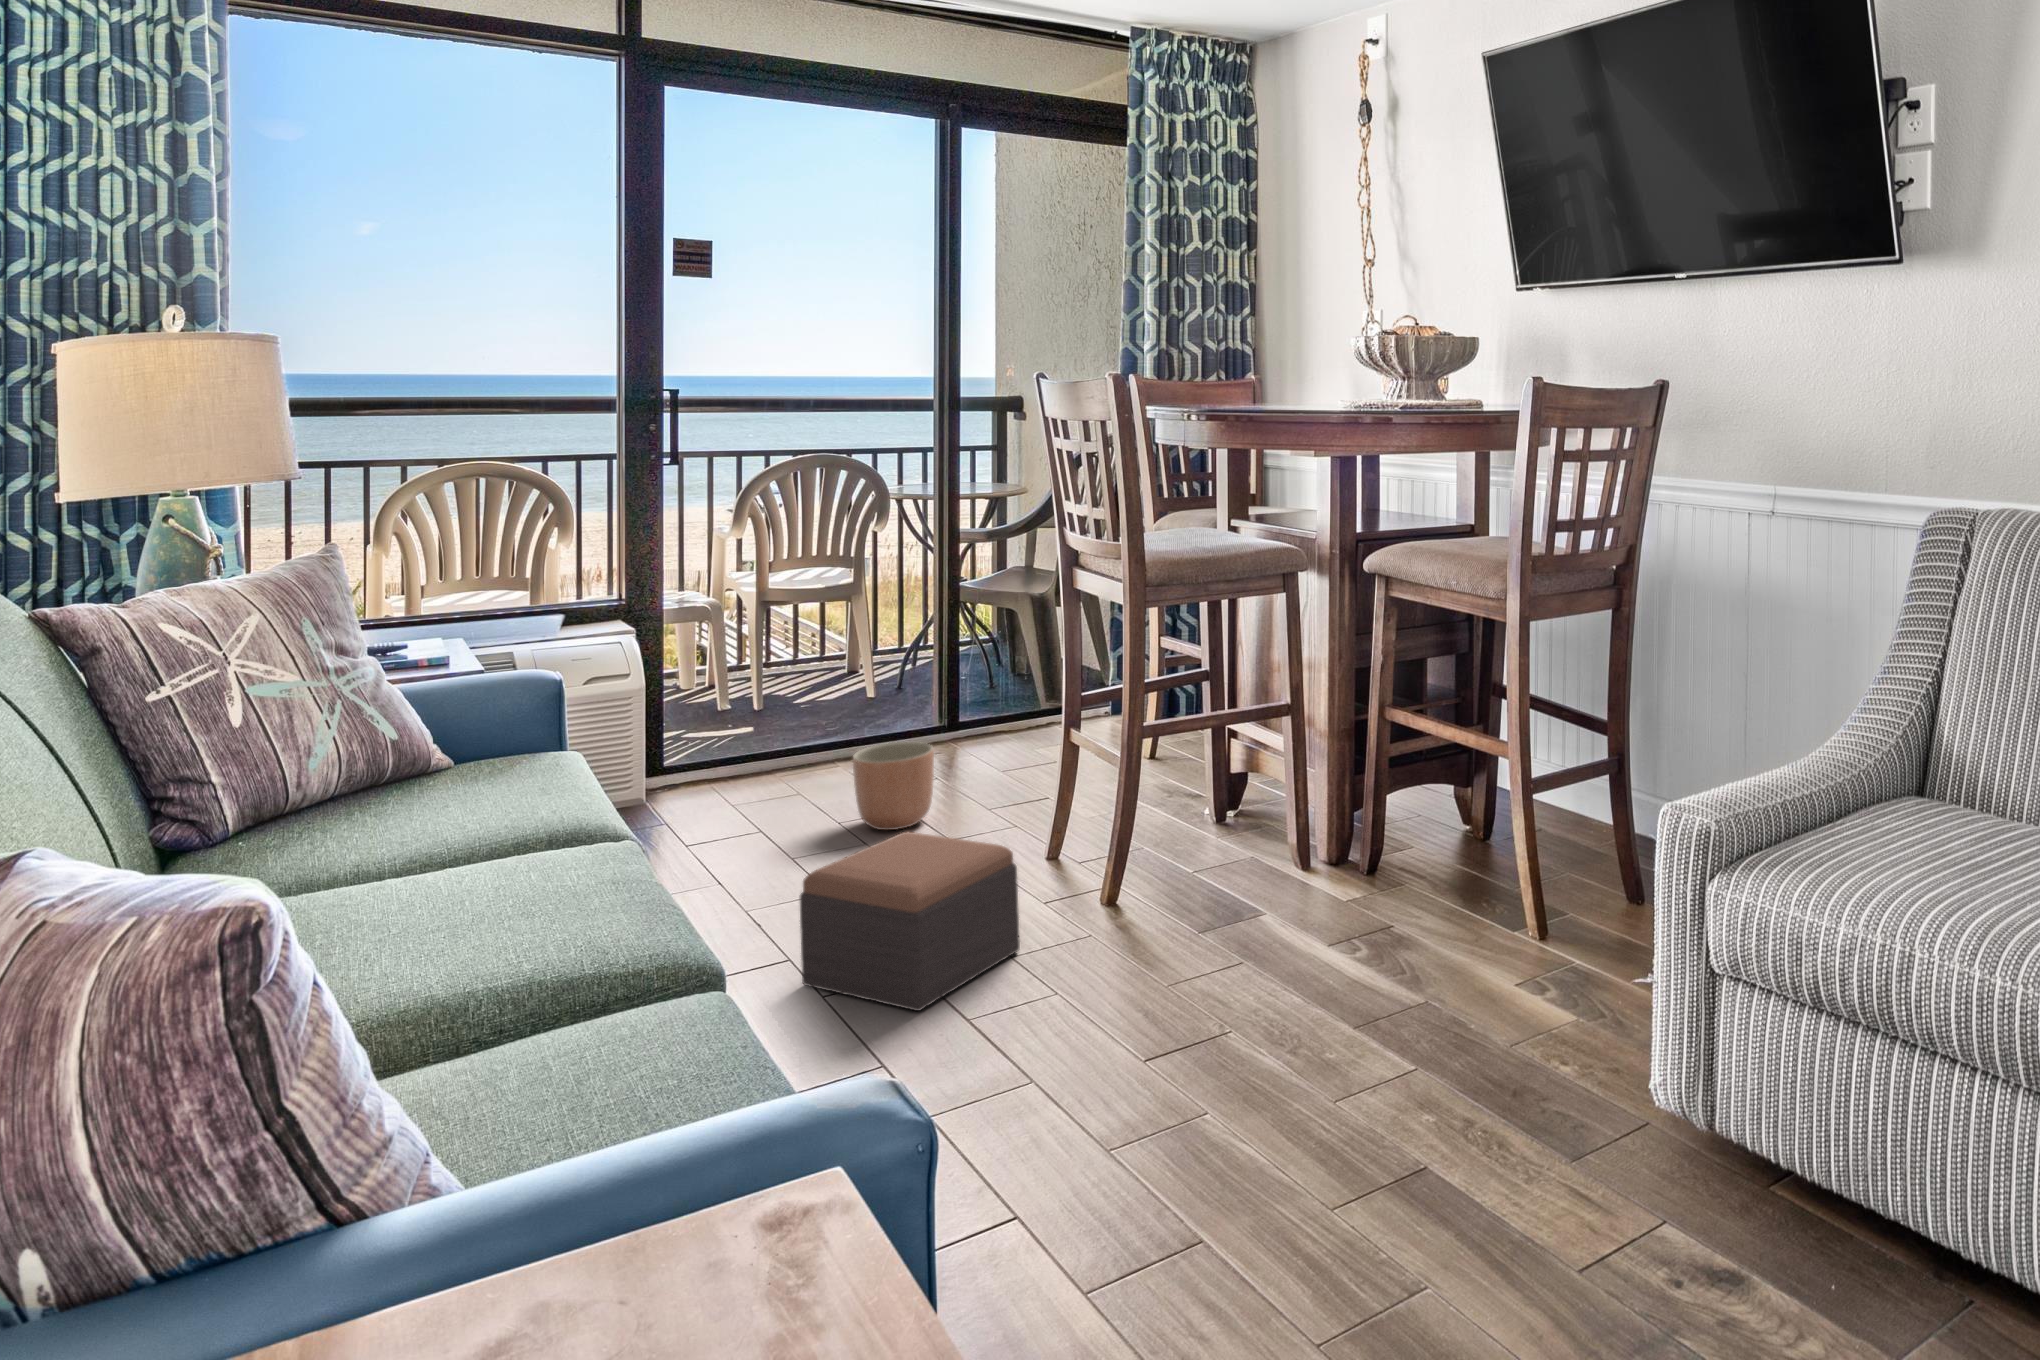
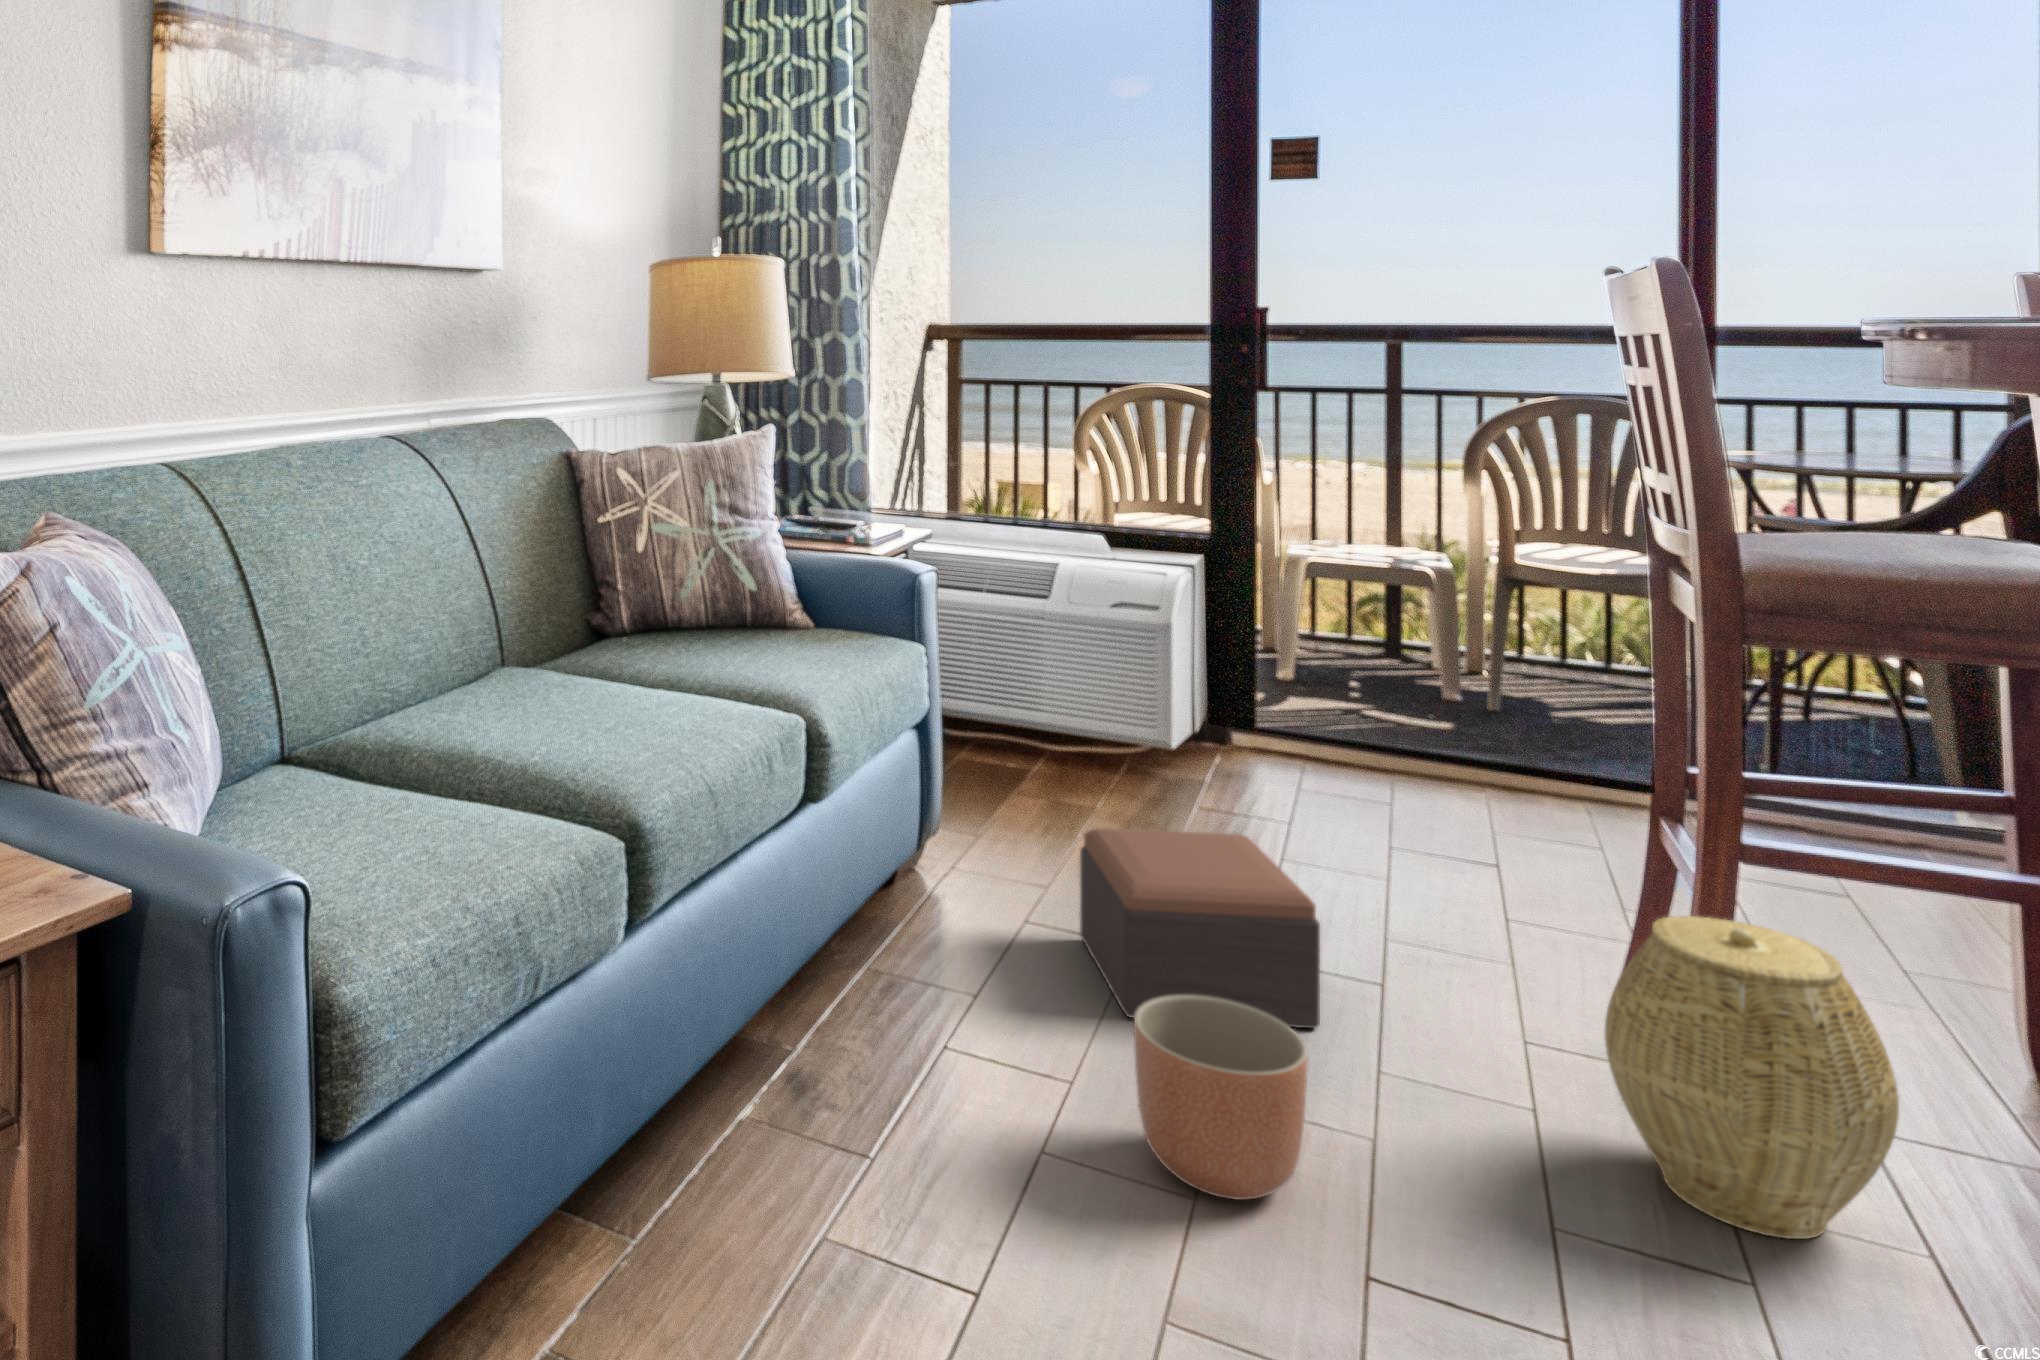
planter: present [853,742,934,830] -> present [1134,995,1308,1200]
woven basket: none [1201,747,1334,929] -> present [1604,916,1899,1239]

